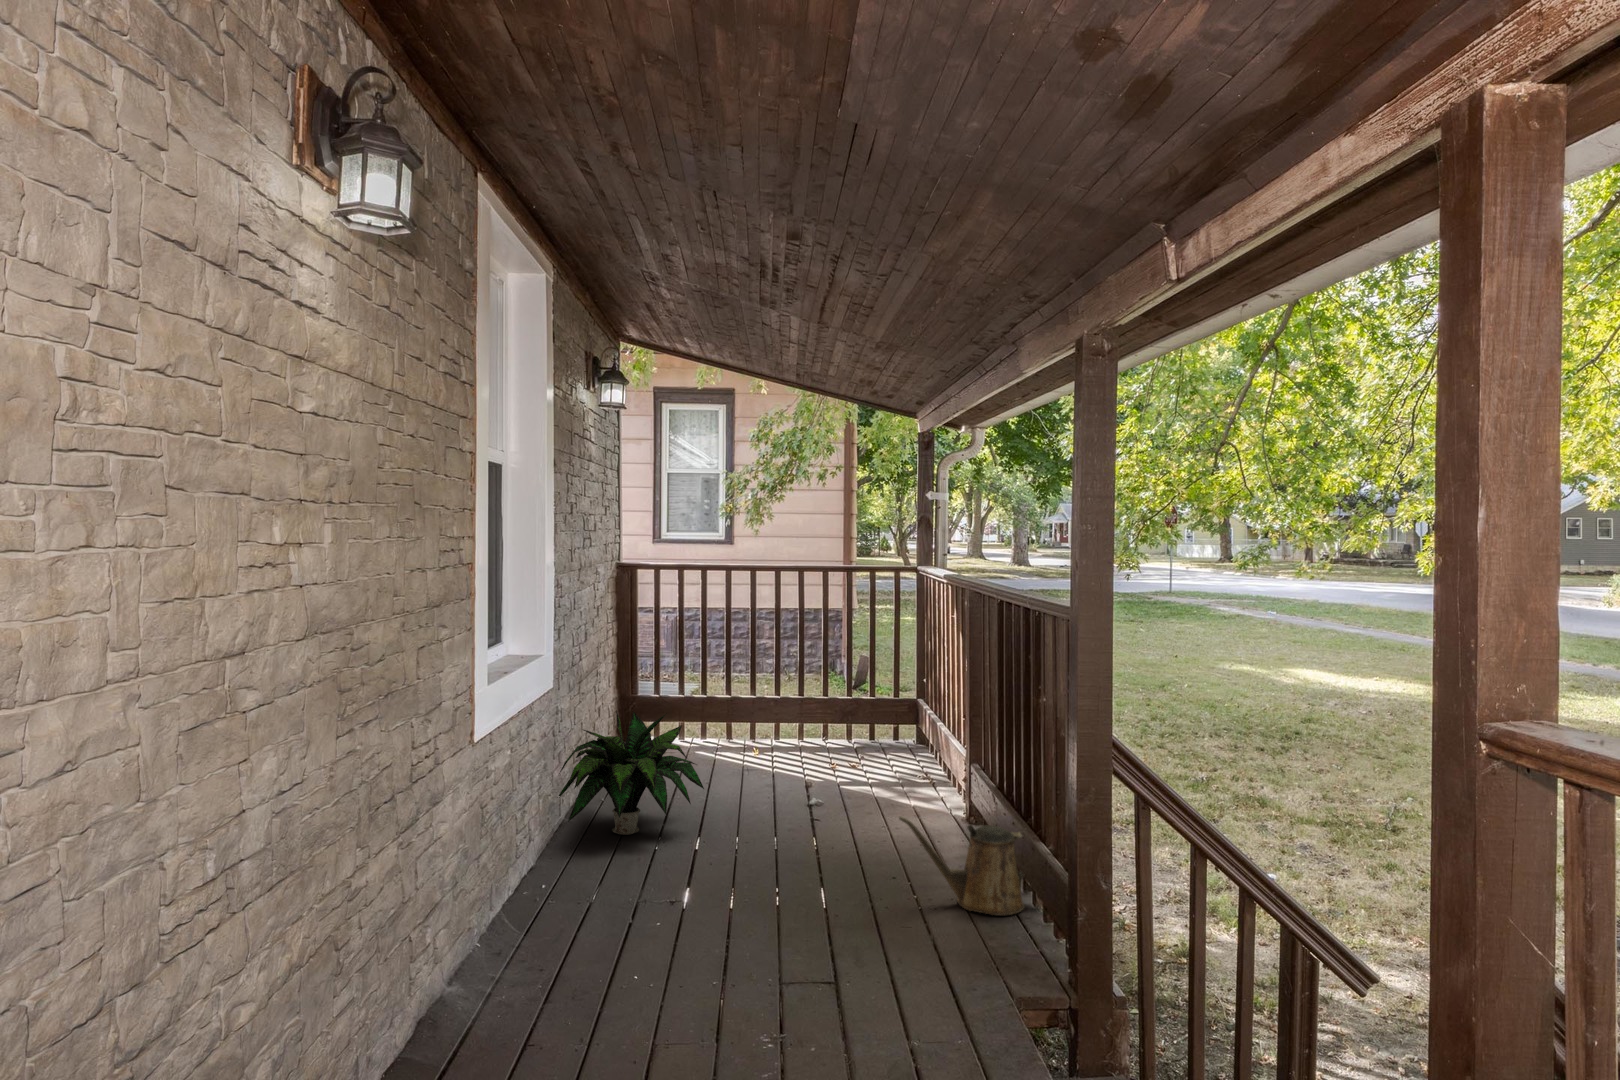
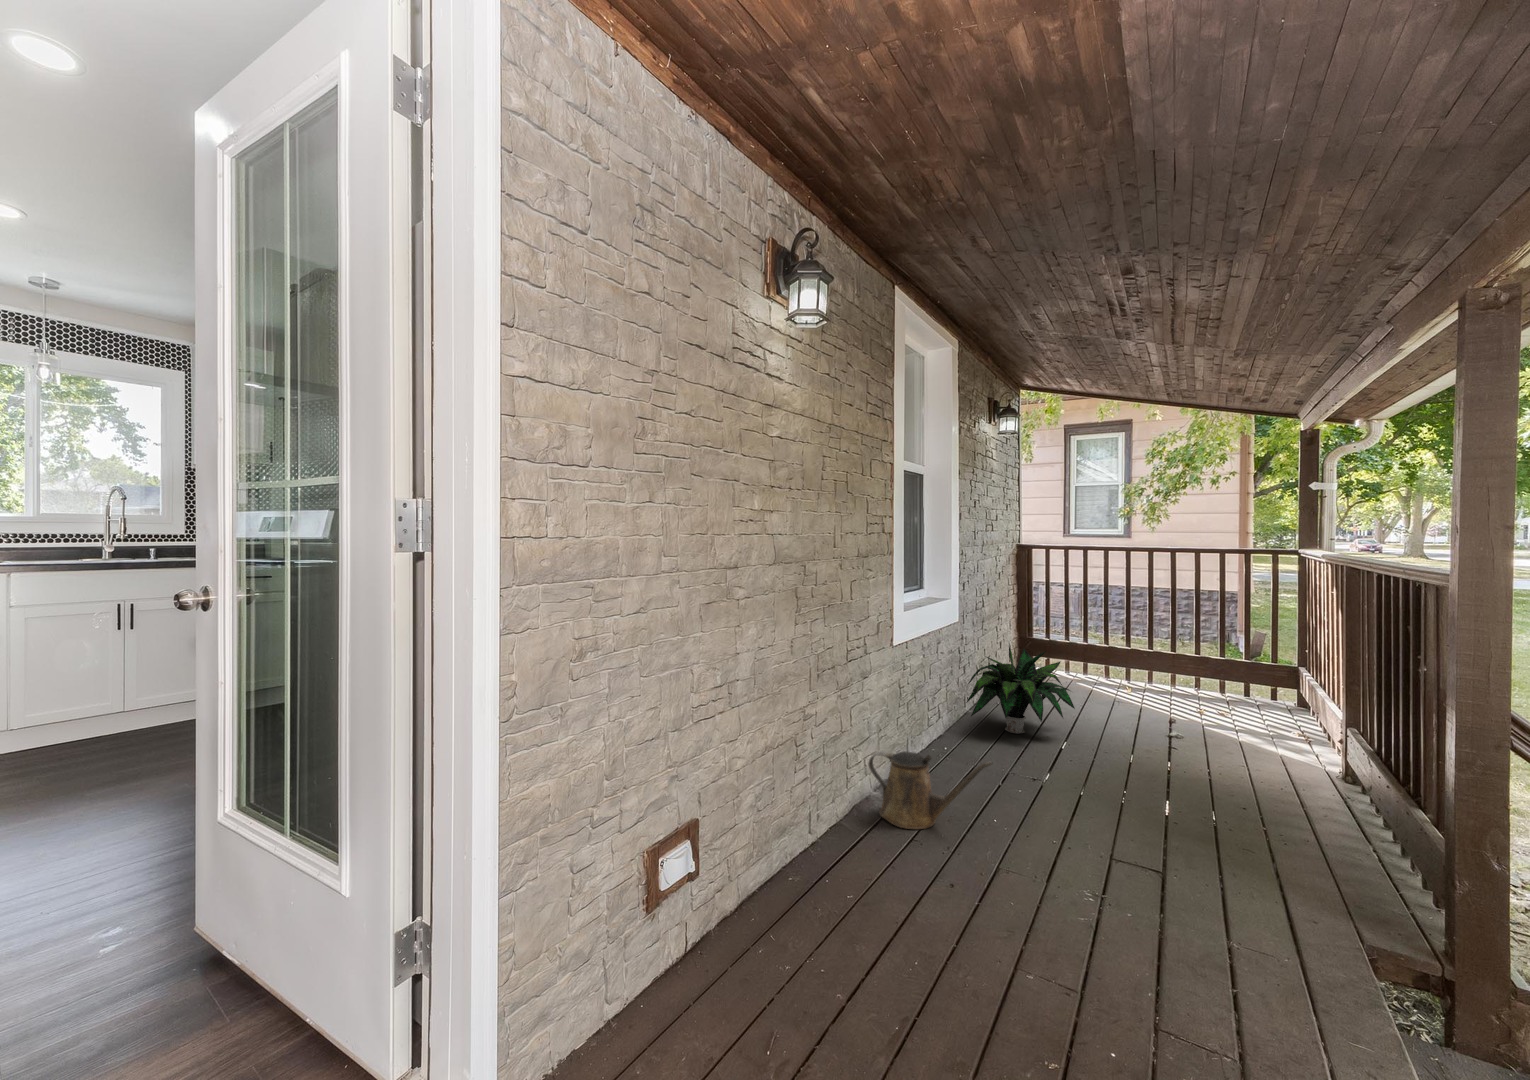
watering can: present [899,817,1024,915] -> present [868,751,992,829]

